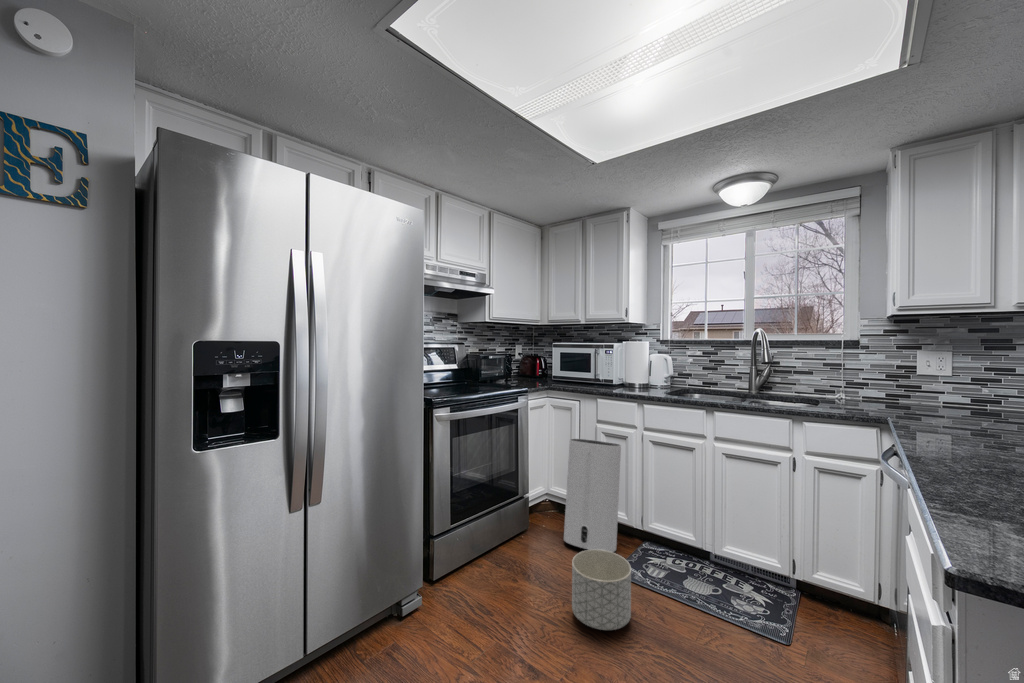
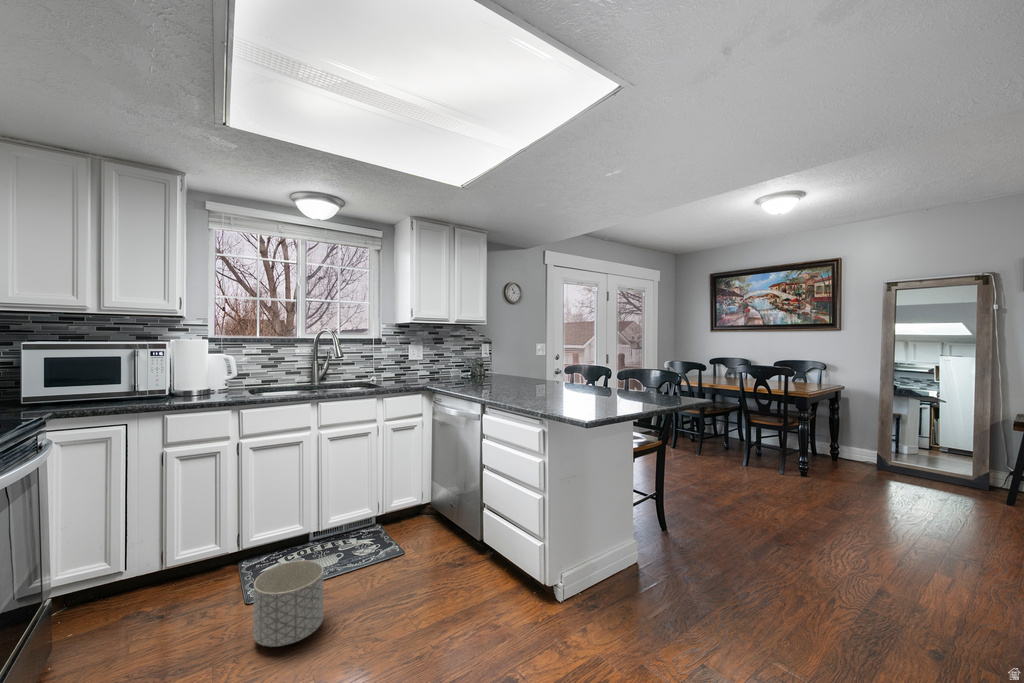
air purifier: present [564,439,621,552] -> none [134,462,222,619]

